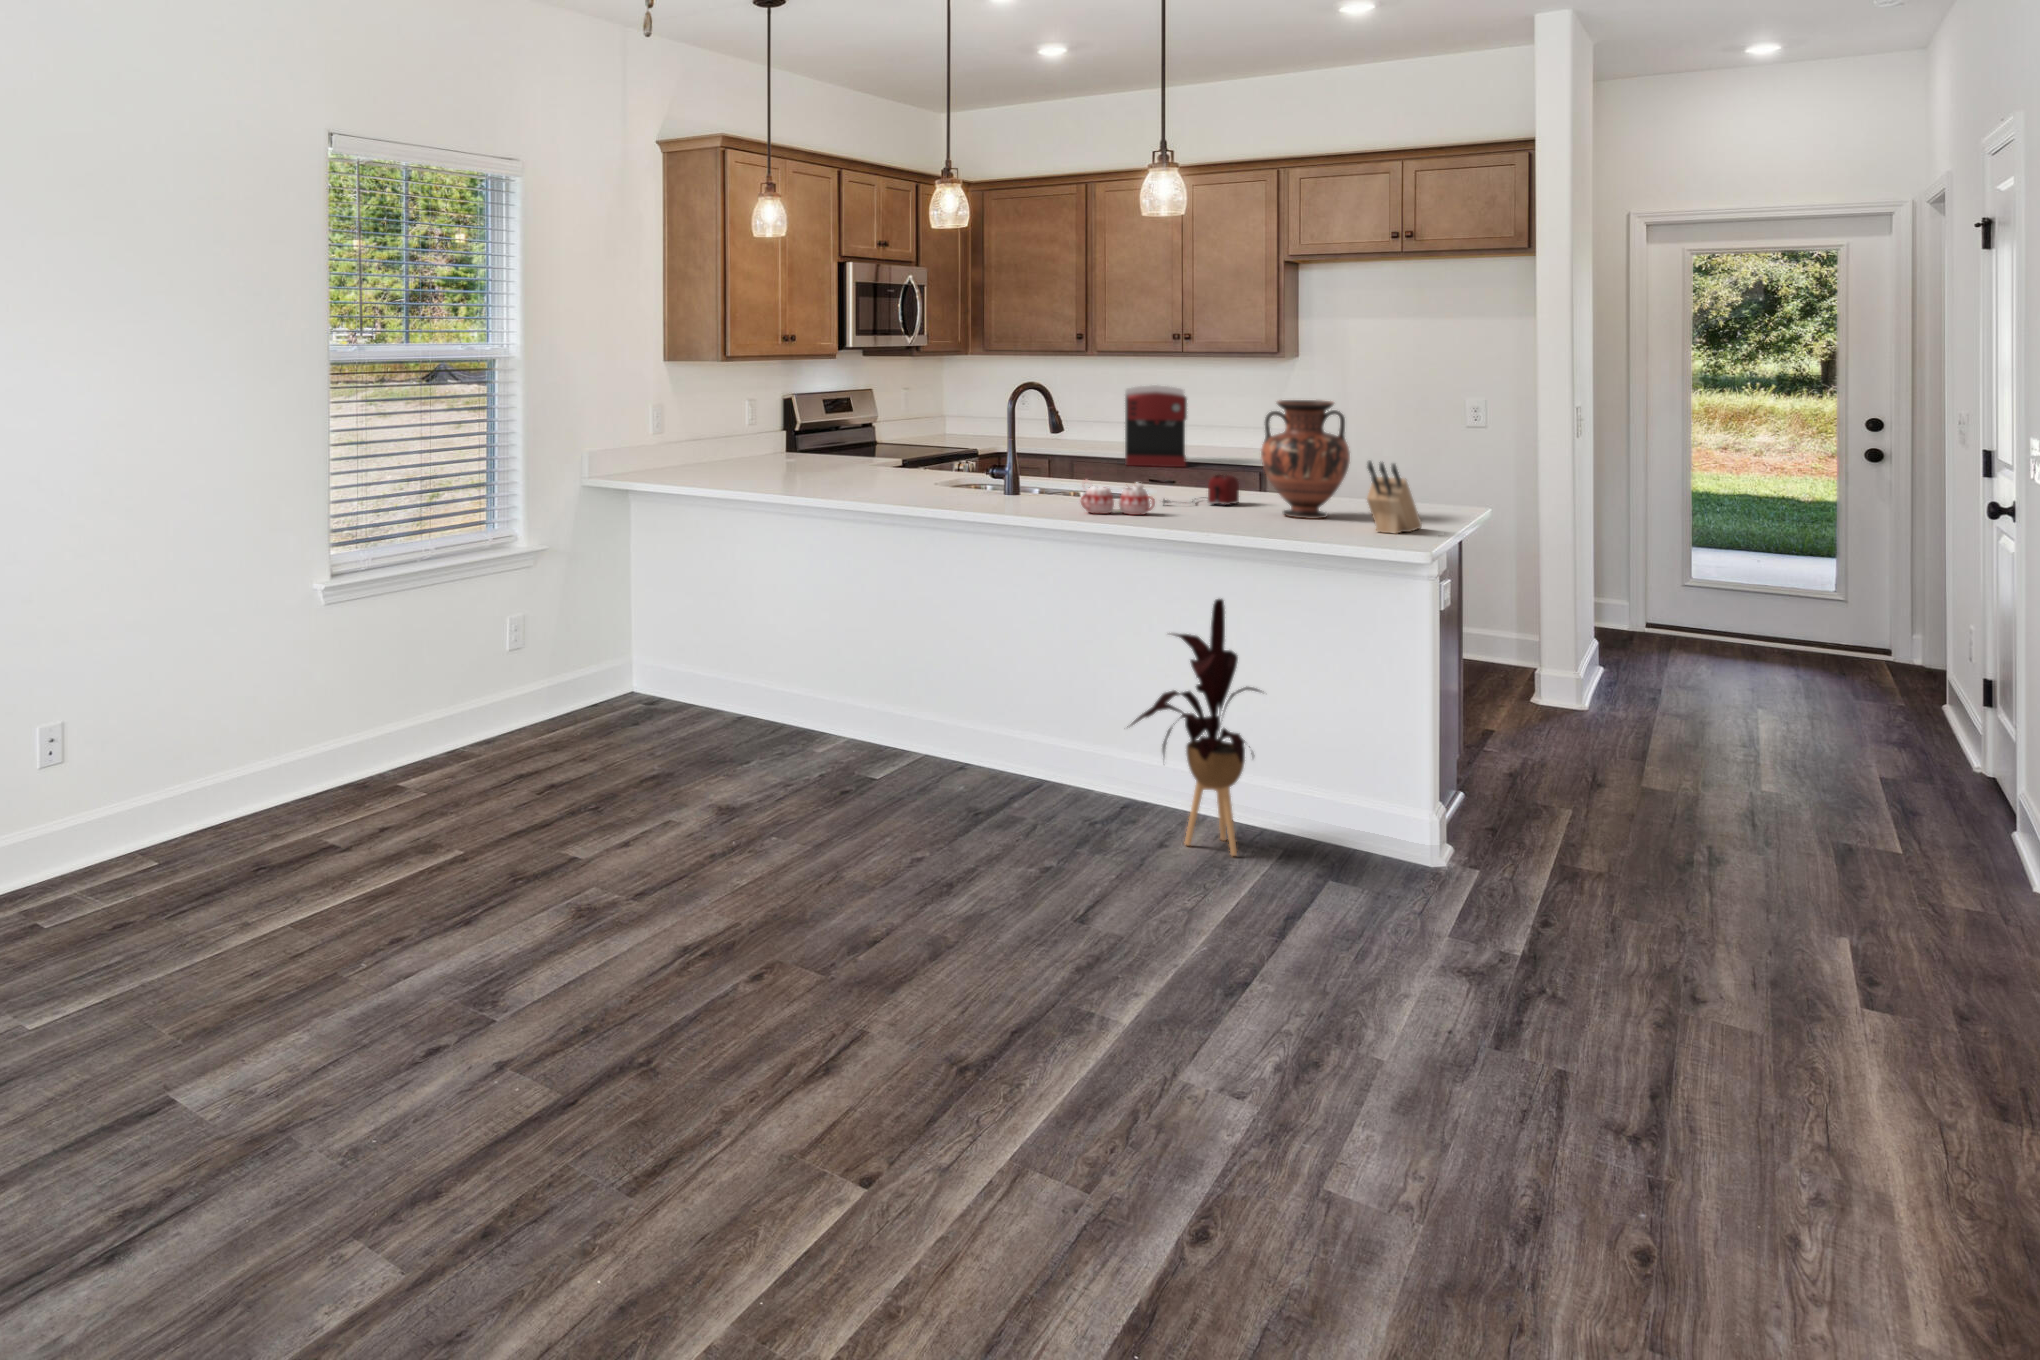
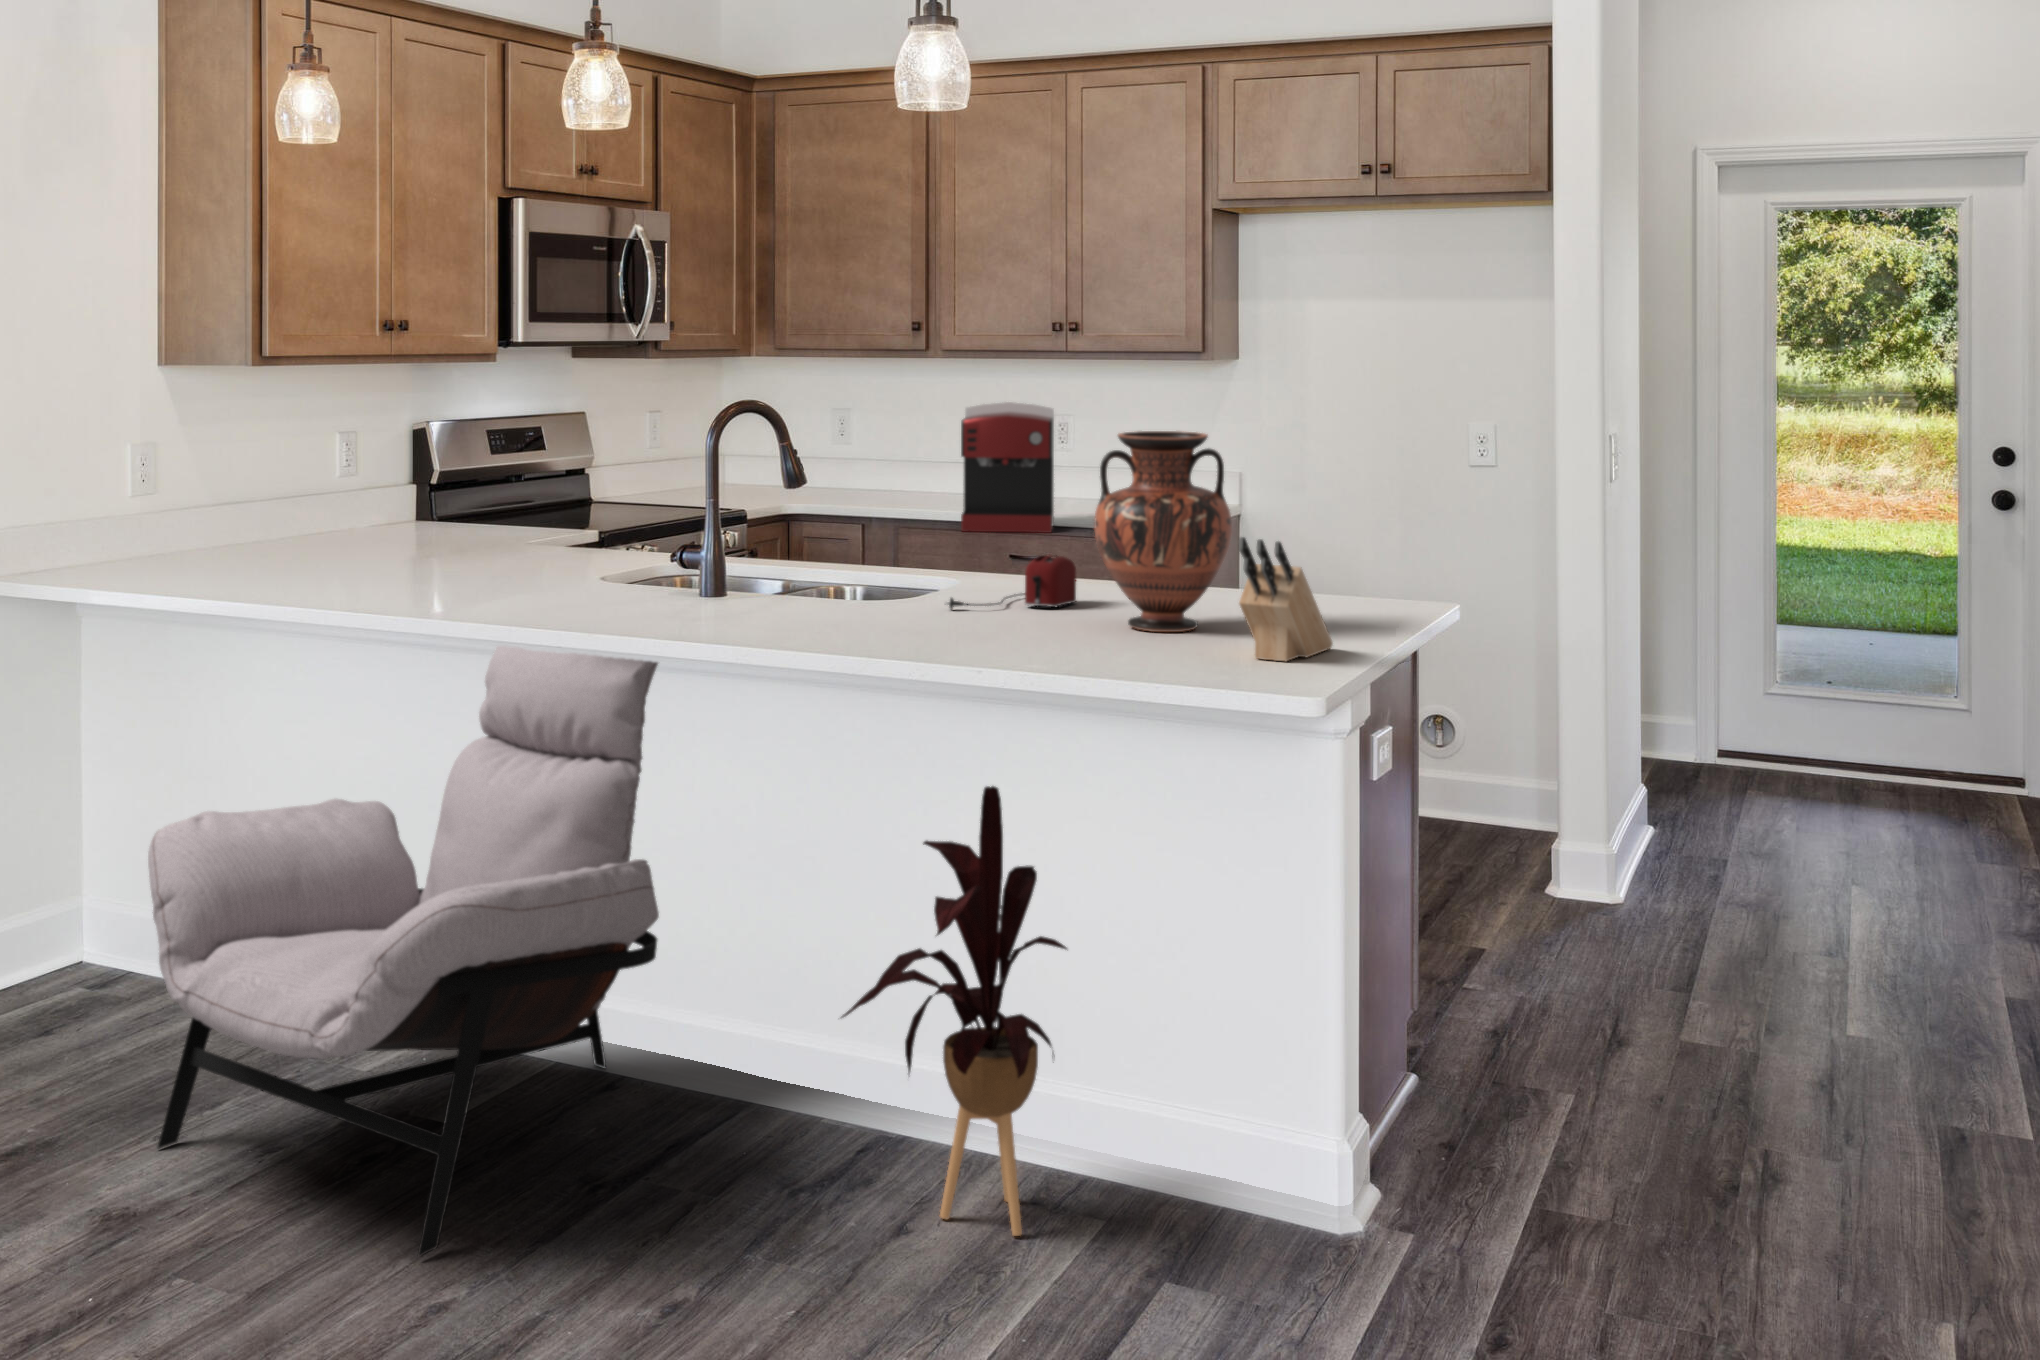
mug: present [1081,482,1155,515] -> none [794,571,917,632]
lounge chair: none [719,506,1007,843] -> present [148,646,659,1256]

